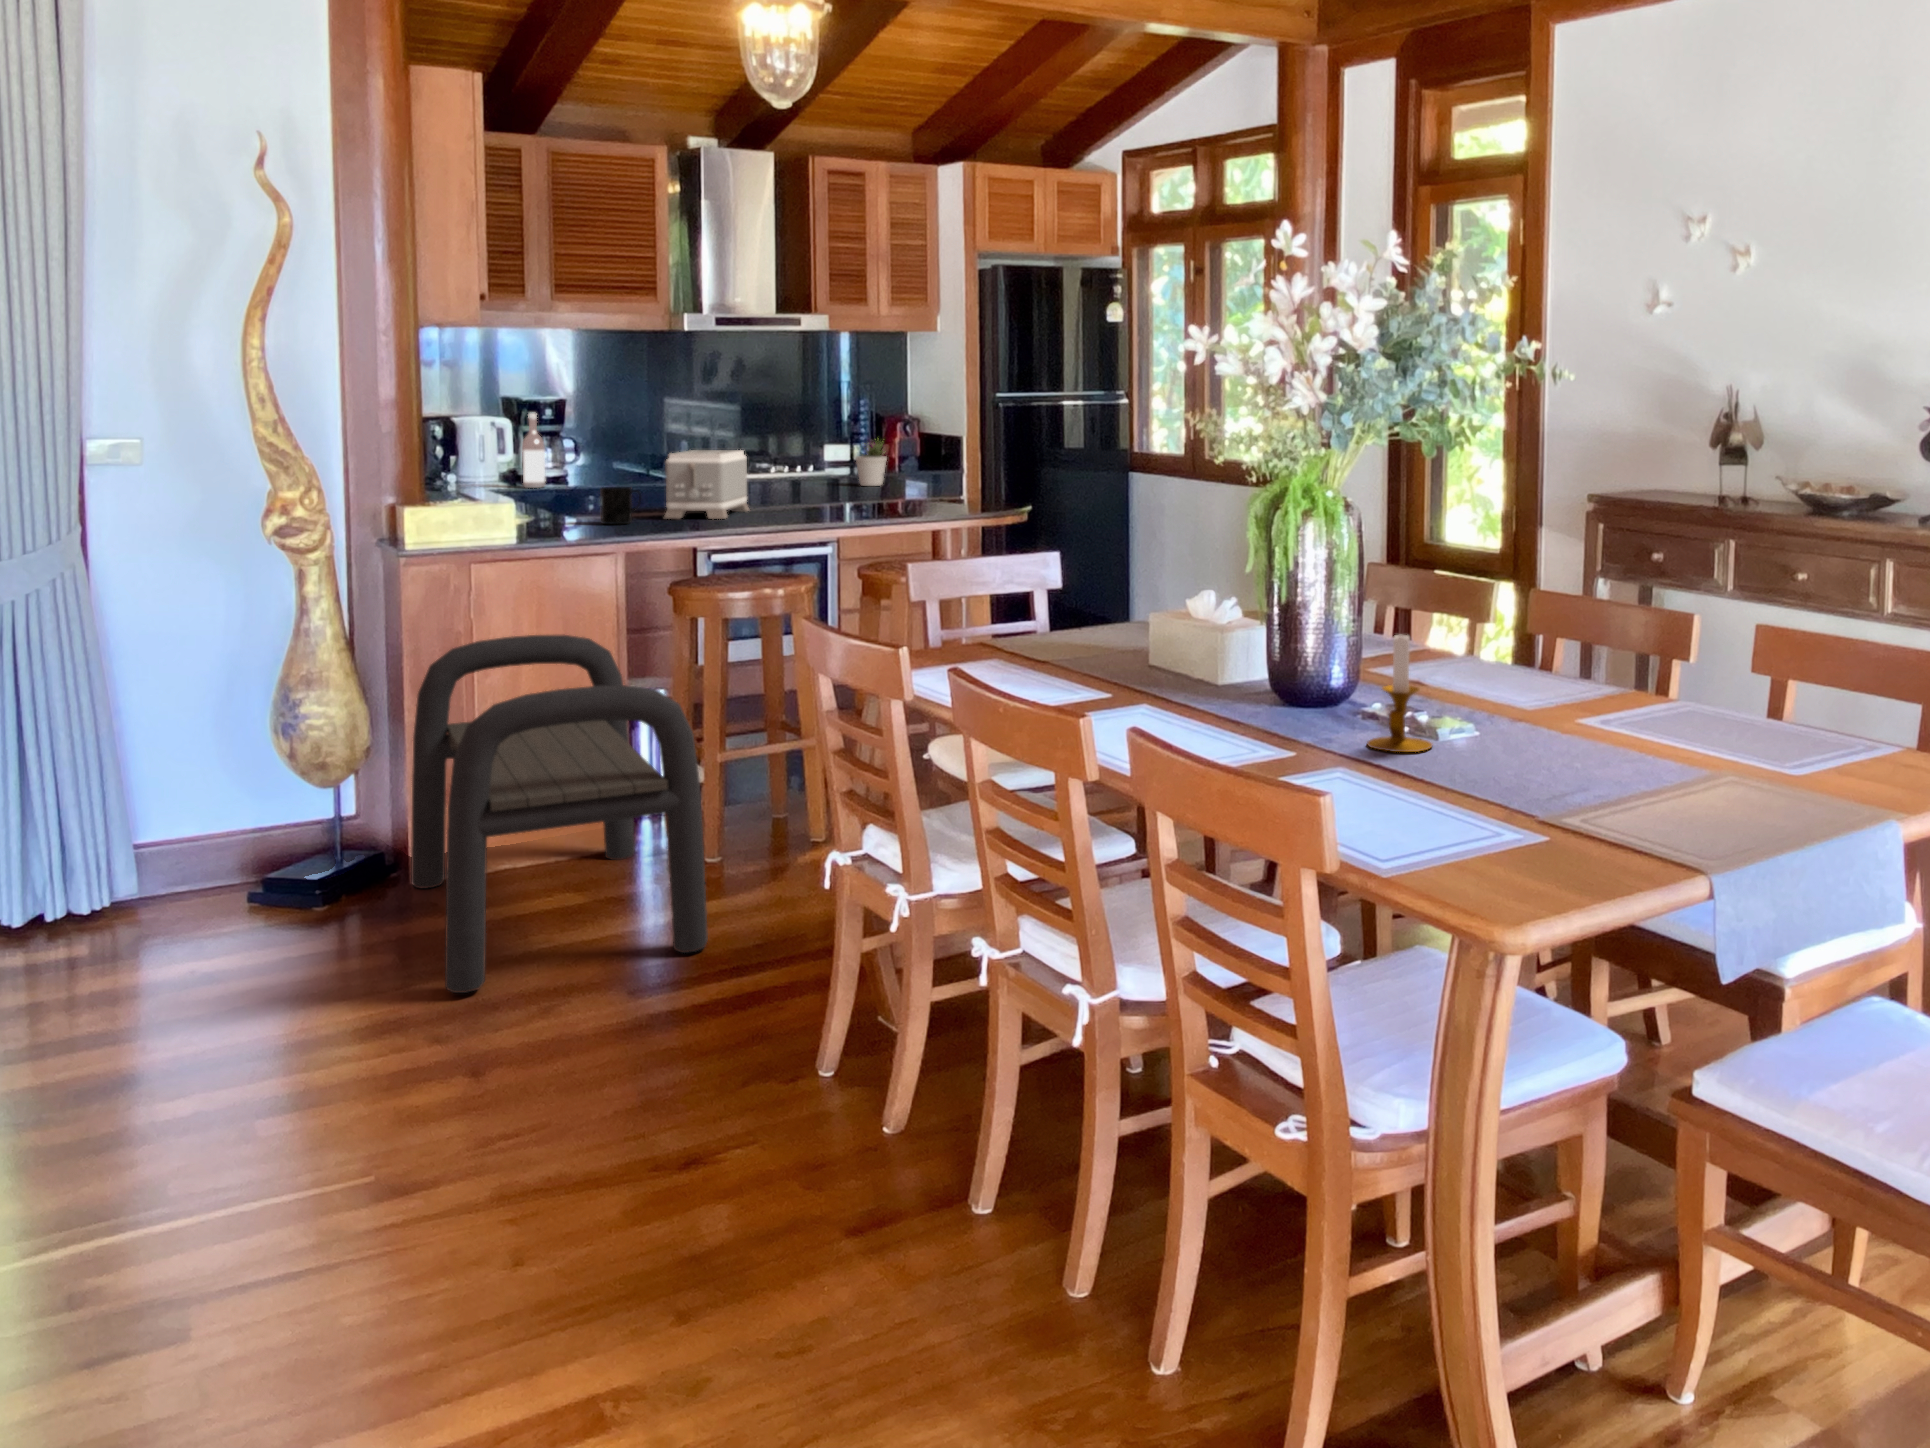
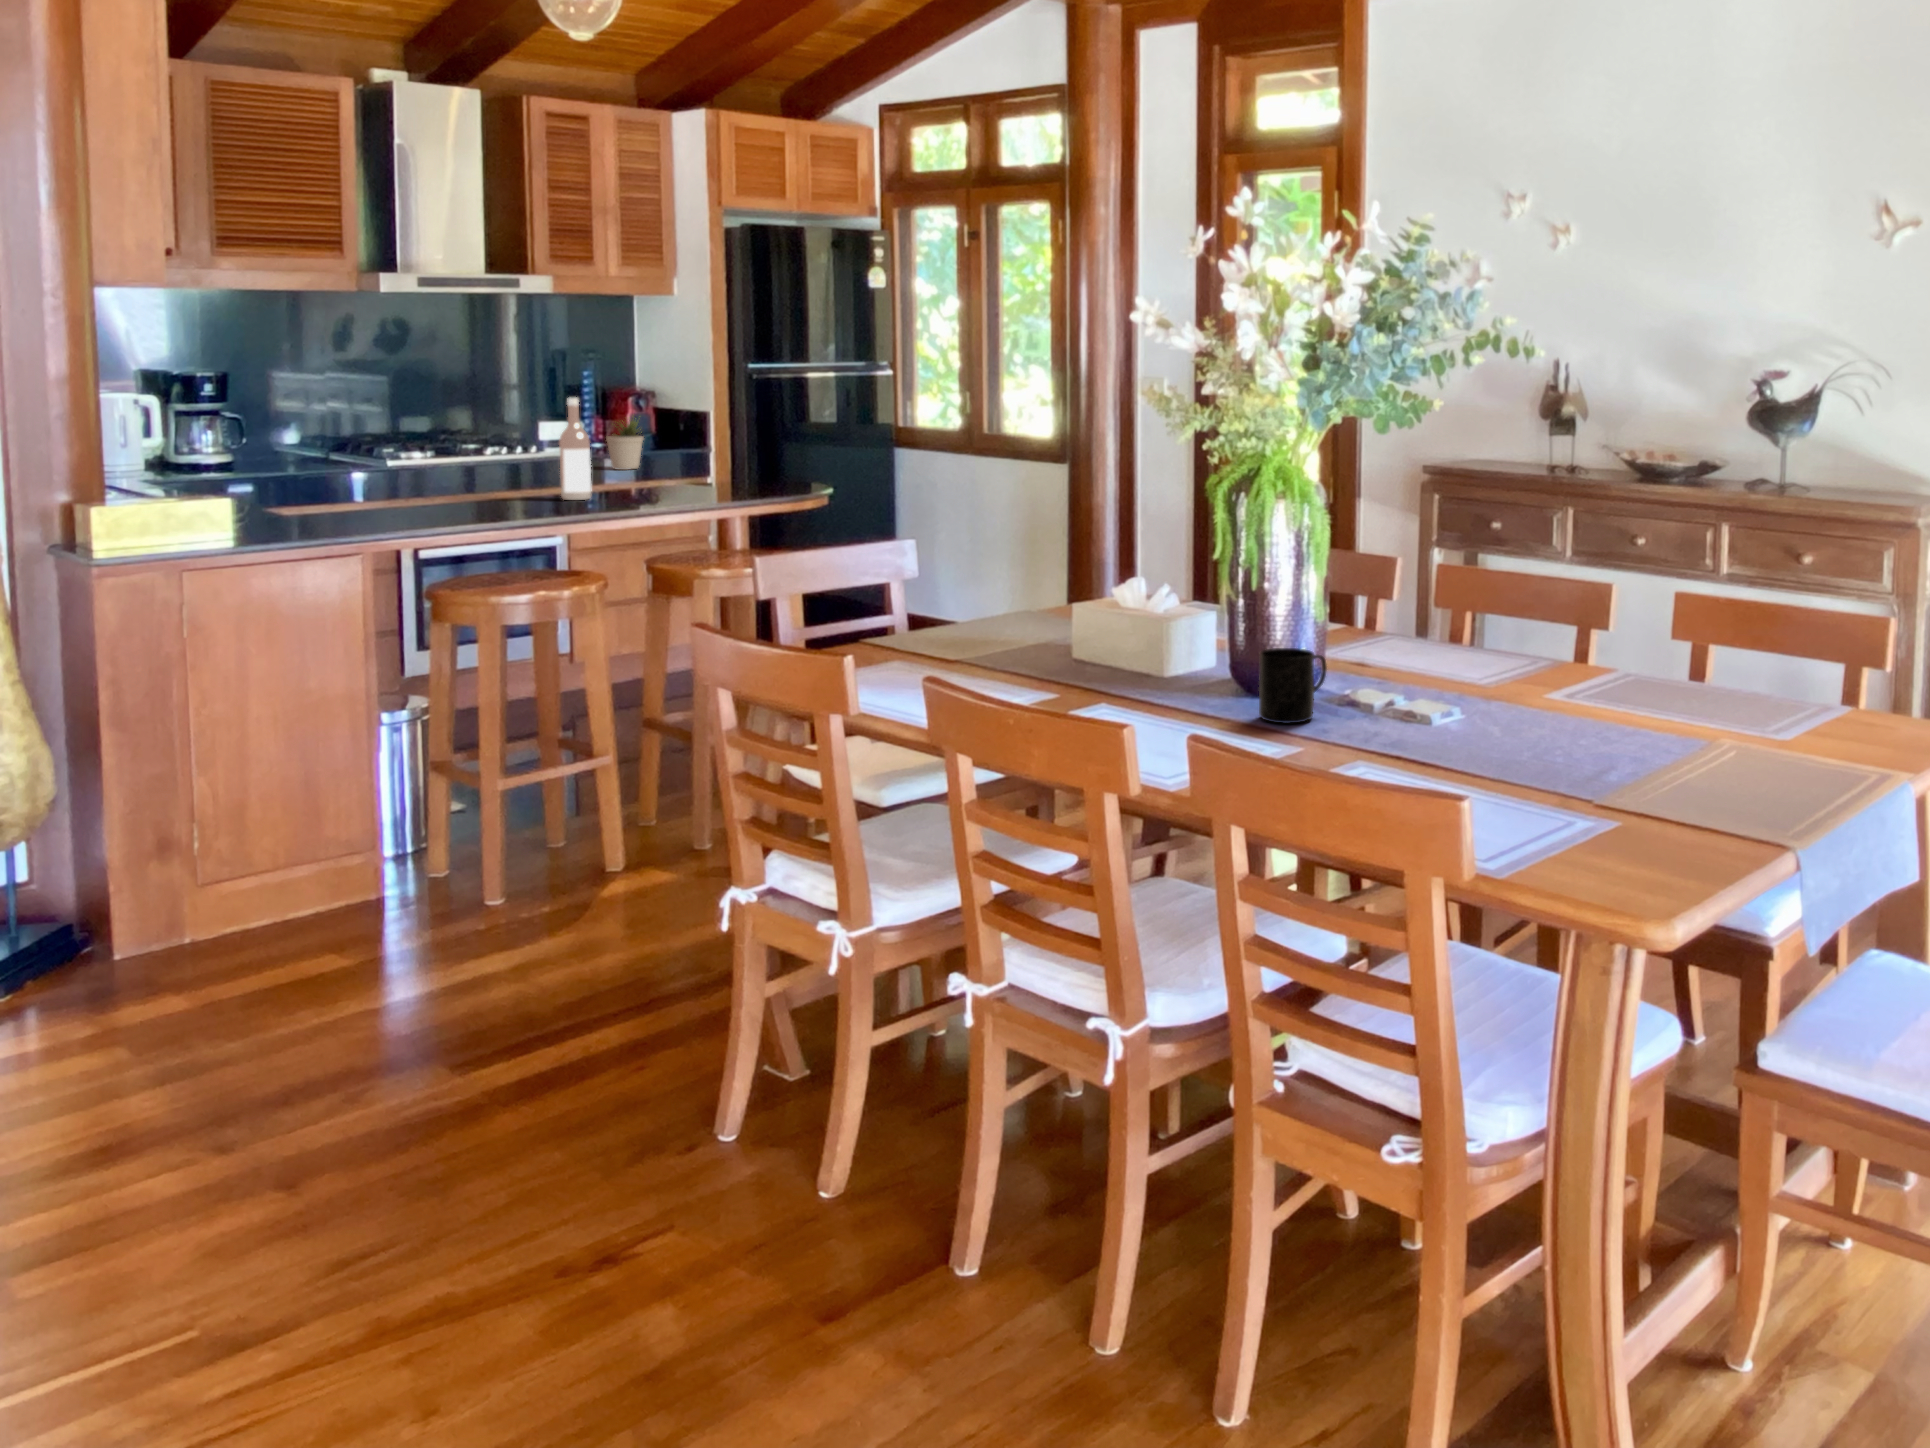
wine bottle: present [522,413,545,488] -> present [559,398,591,500]
toaster: present [665,450,749,519] -> none [407,432,505,513]
mug: present [600,487,641,524] -> present [1259,648,1327,723]
bench: present [411,635,708,993] -> none [116,654,534,1093]
candlestick: present [1367,635,1432,752] -> none [1363,623,1430,743]

